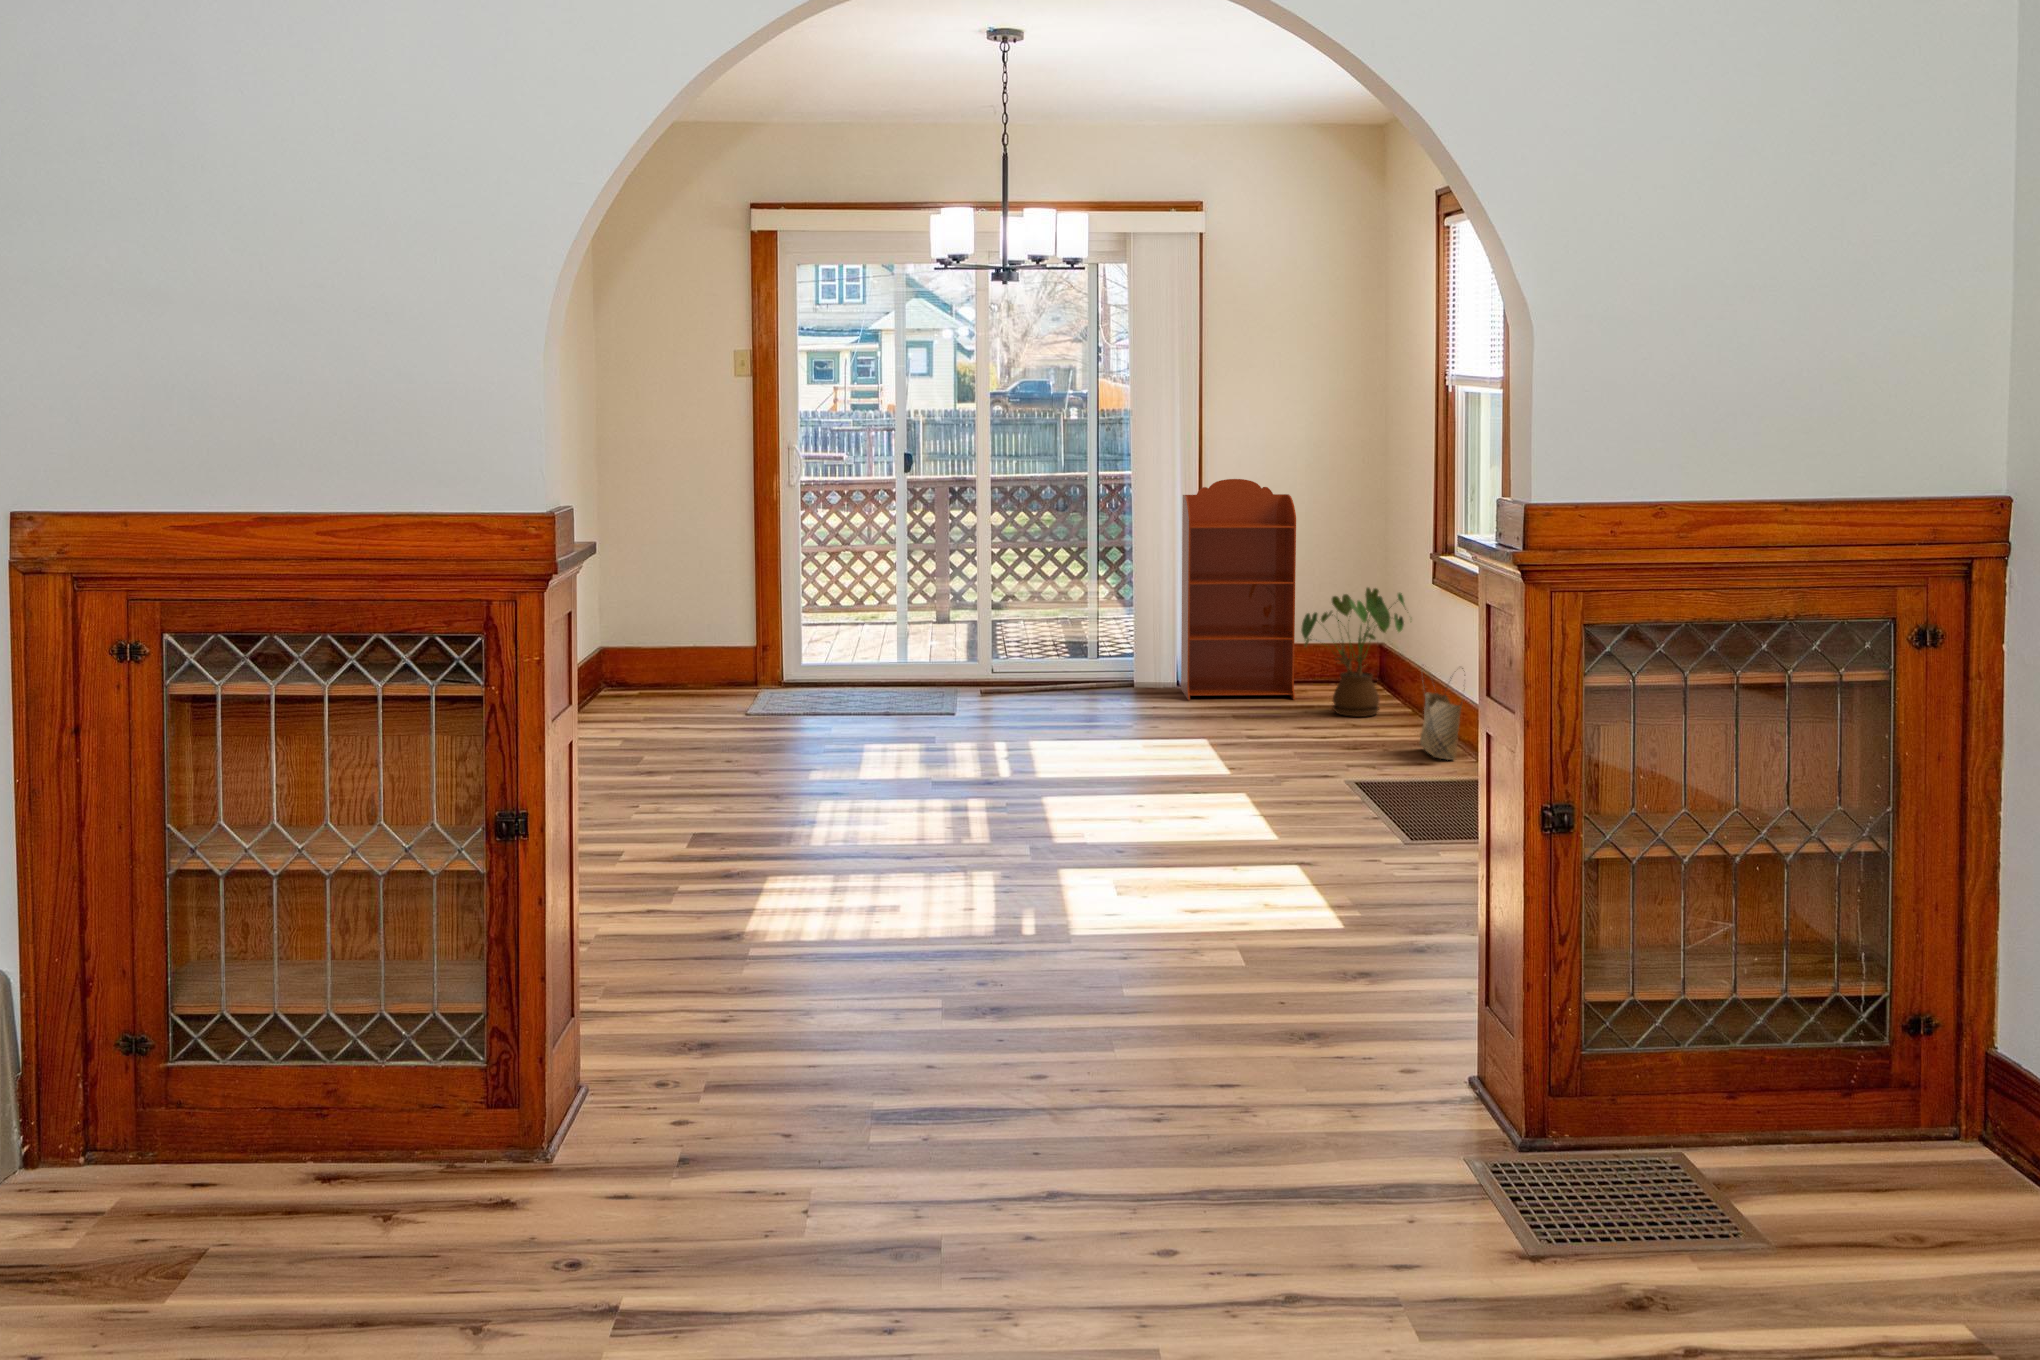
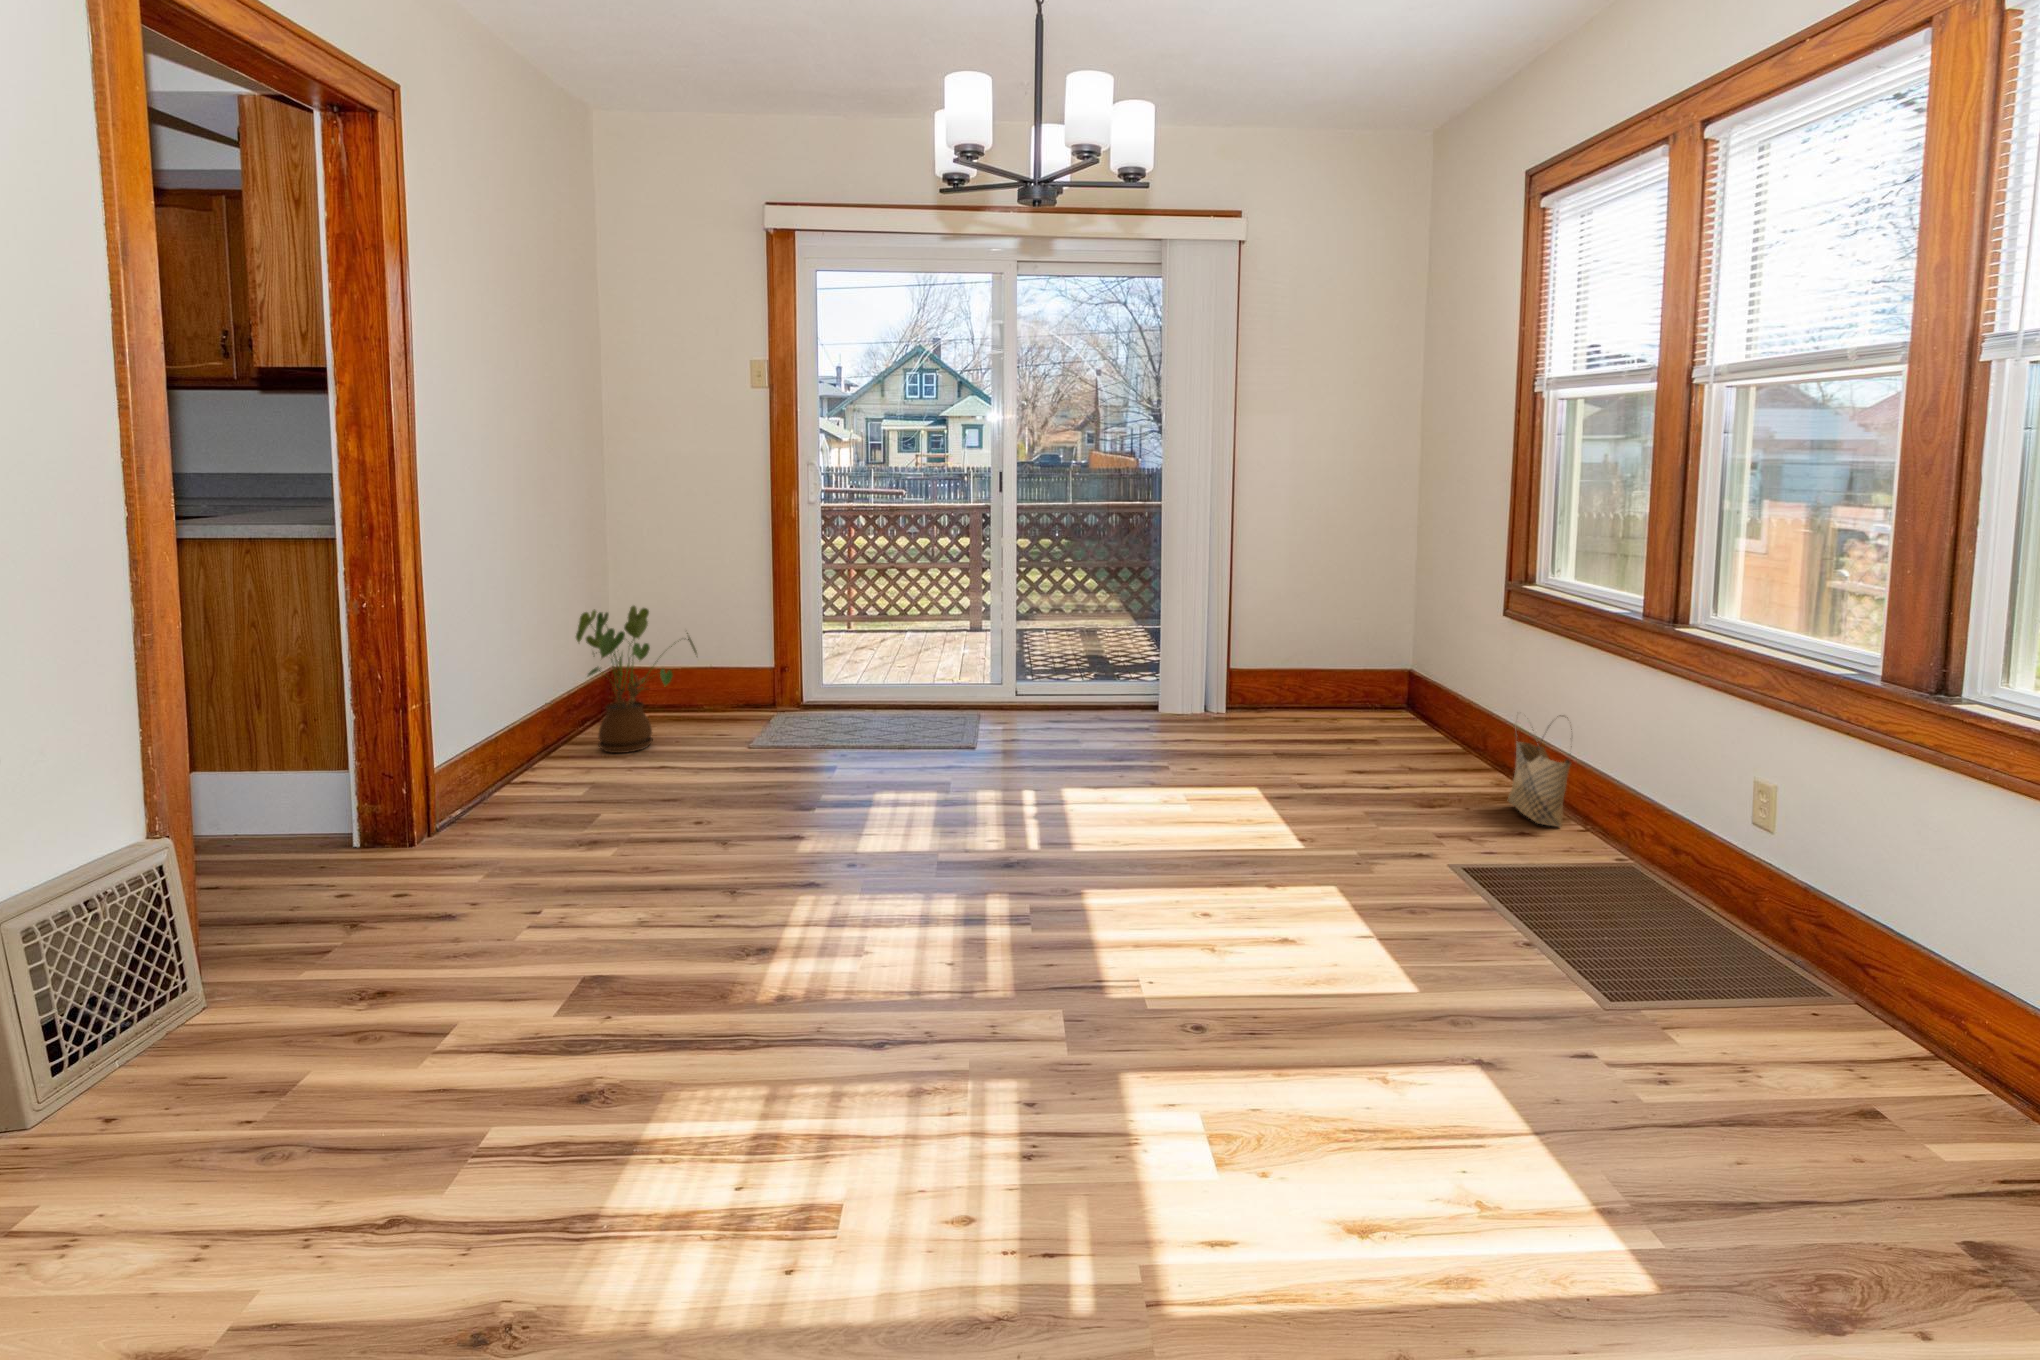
bookcase: present [1181,479,1296,701] -> none [1212,498,1338,728]
house plant: present [1301,588,1406,717] -> present [576,606,697,753]

